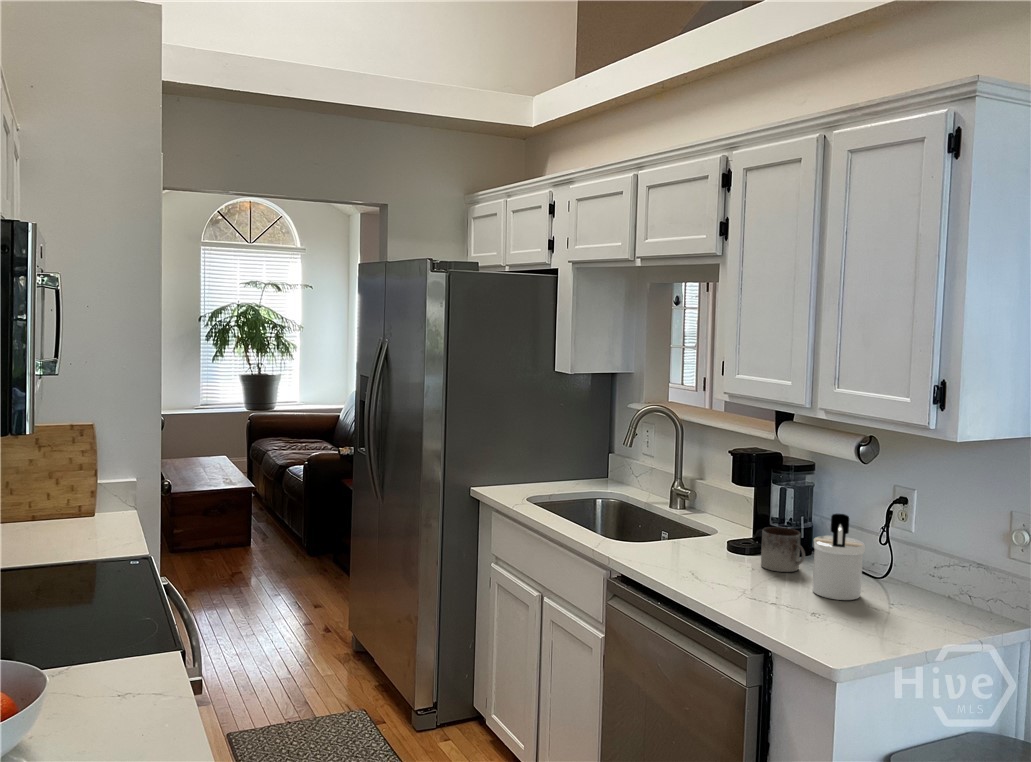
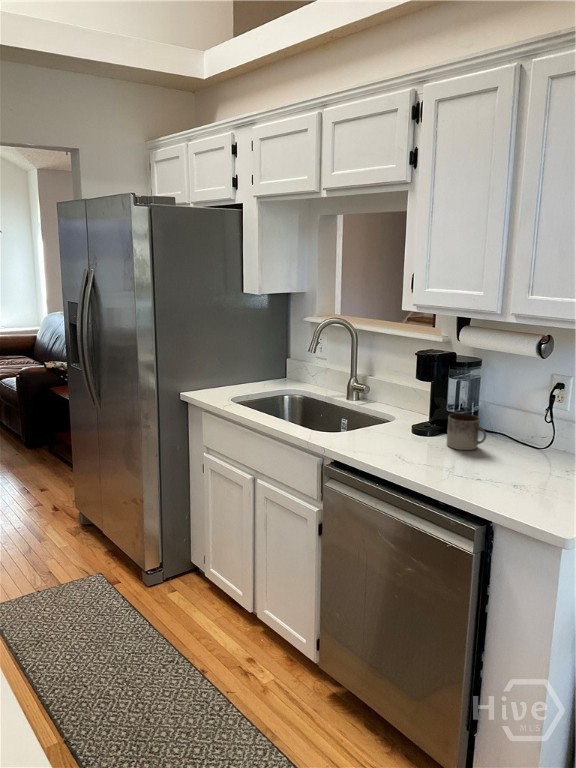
soap dispenser: present [813,514,865,600] -> none [501,402,547,473]

